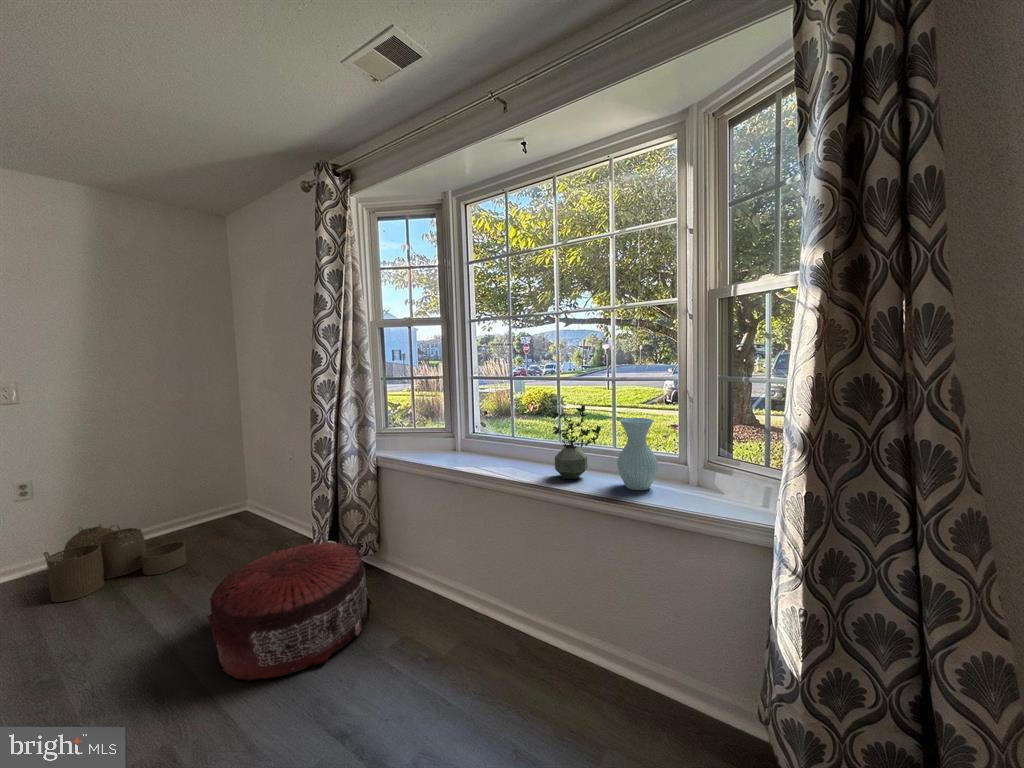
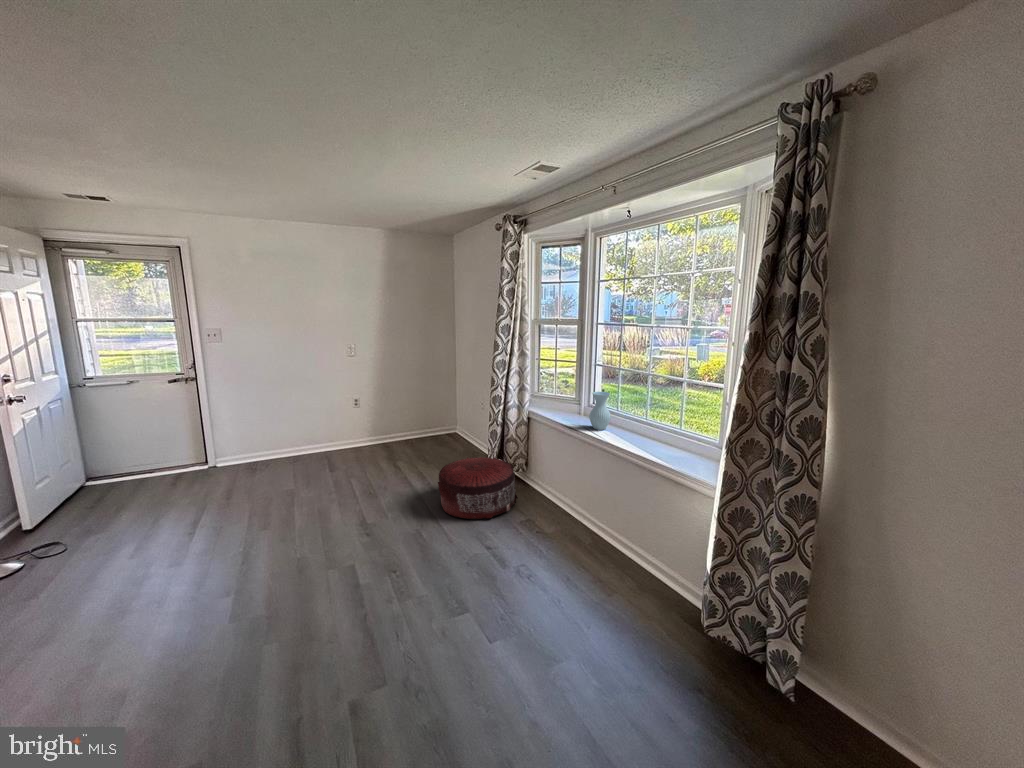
potted plant: present [551,405,601,479] -> none [632,397,666,446]
vase: present [617,418,658,490] -> present [589,392,611,430]
woven basket: present [44,524,187,602] -> none [363,427,422,464]

